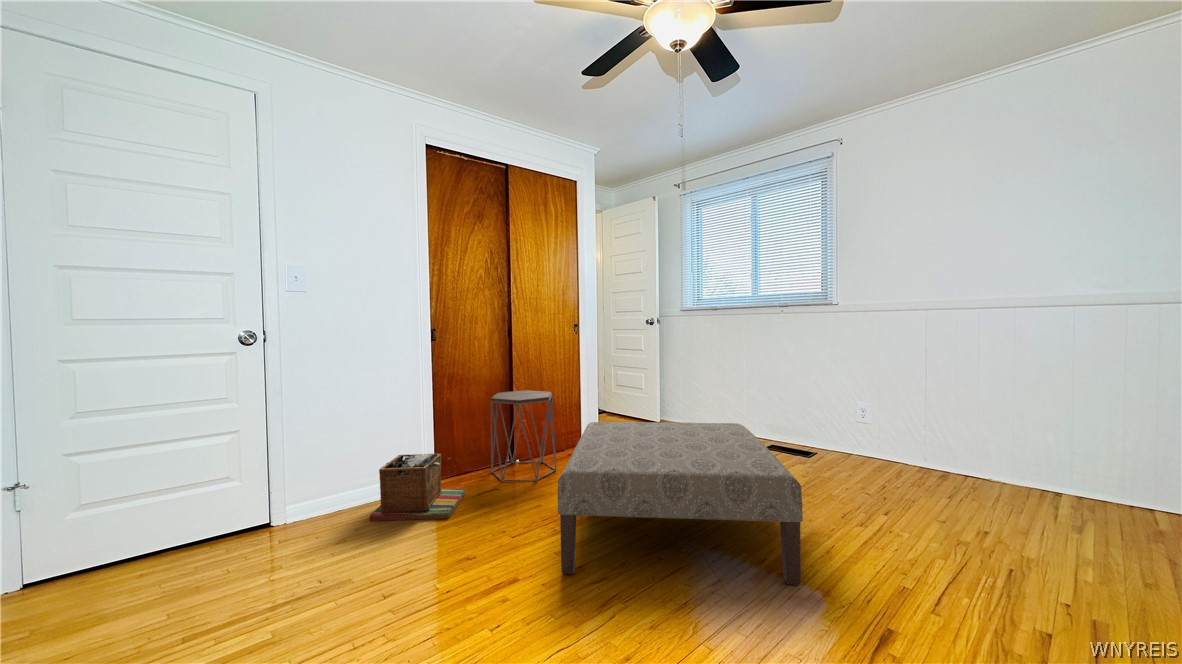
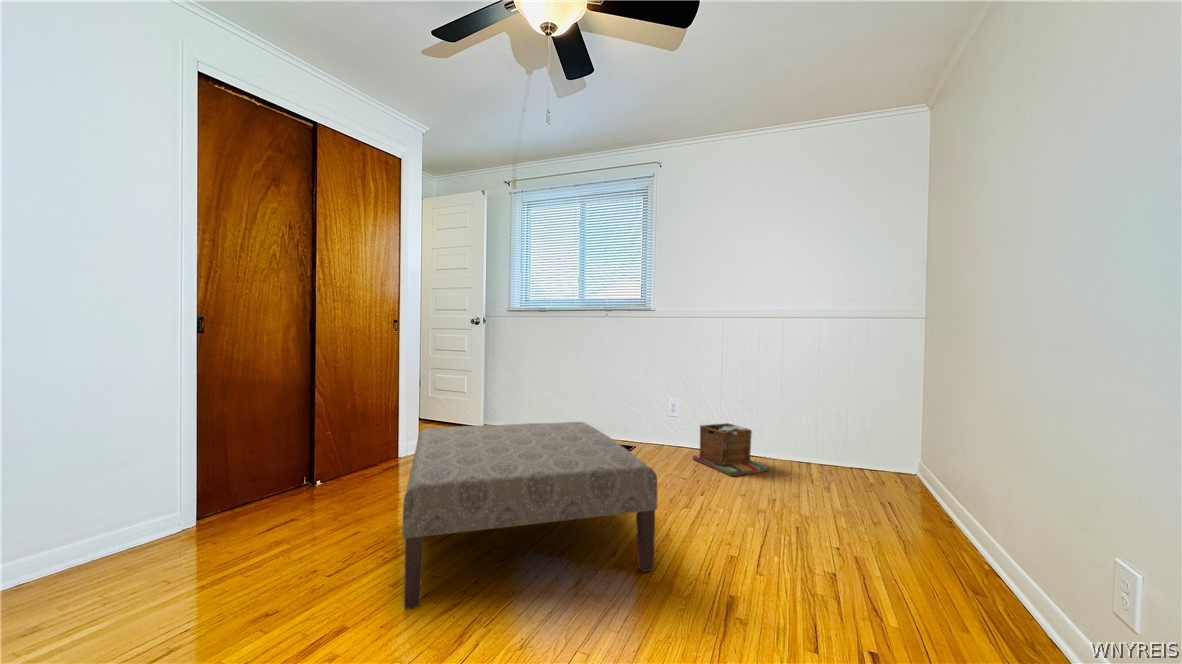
side table: present [491,390,556,481] -> none [280,394,373,510]
laundry basket: present [370,454,465,521] -> present [693,423,769,476]

